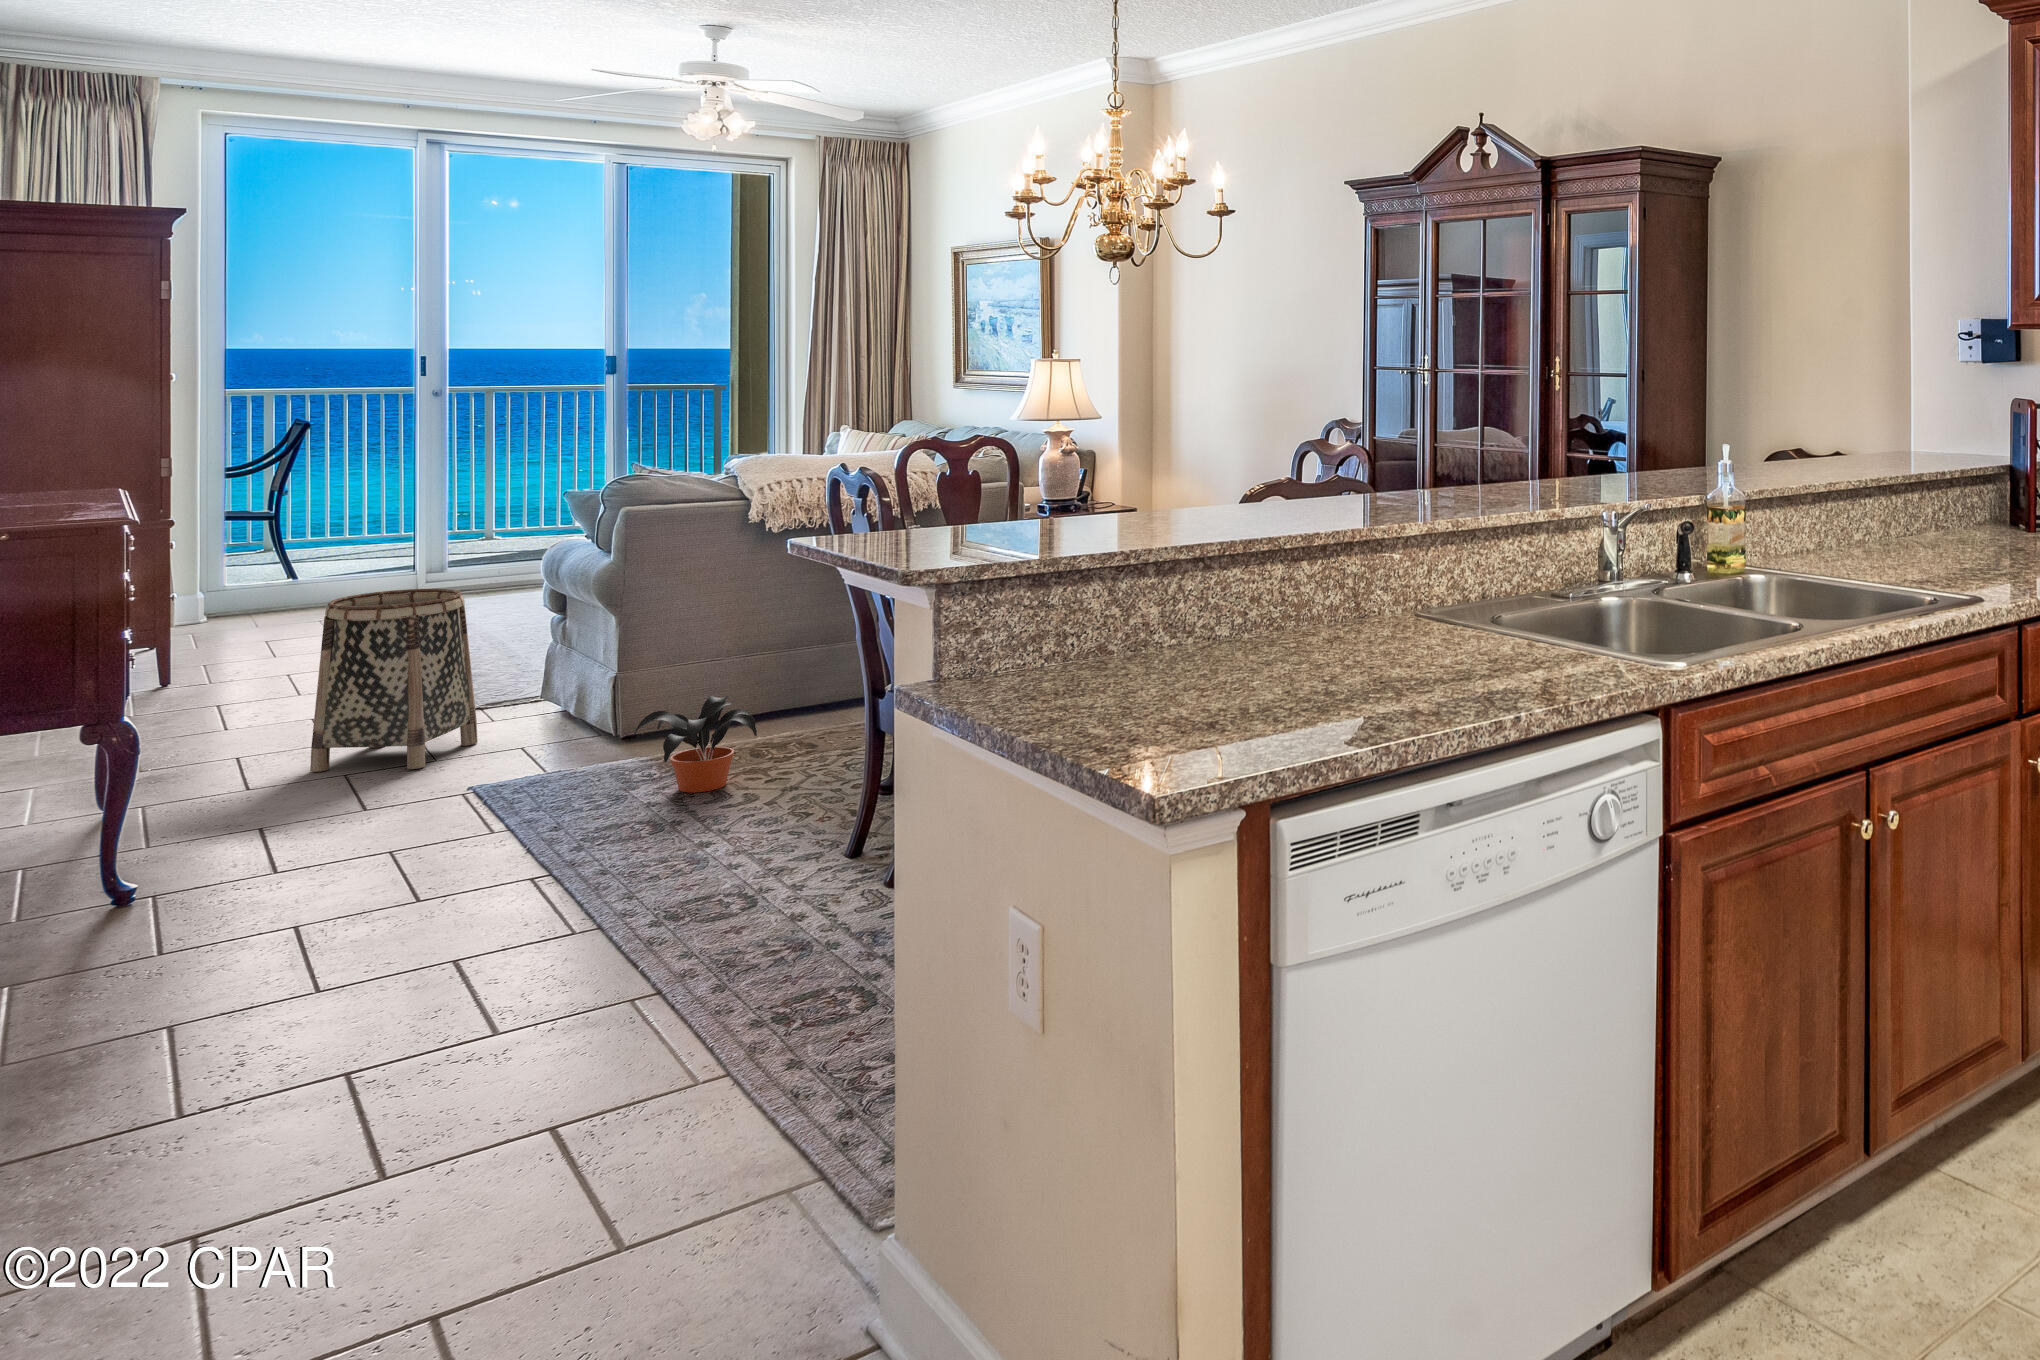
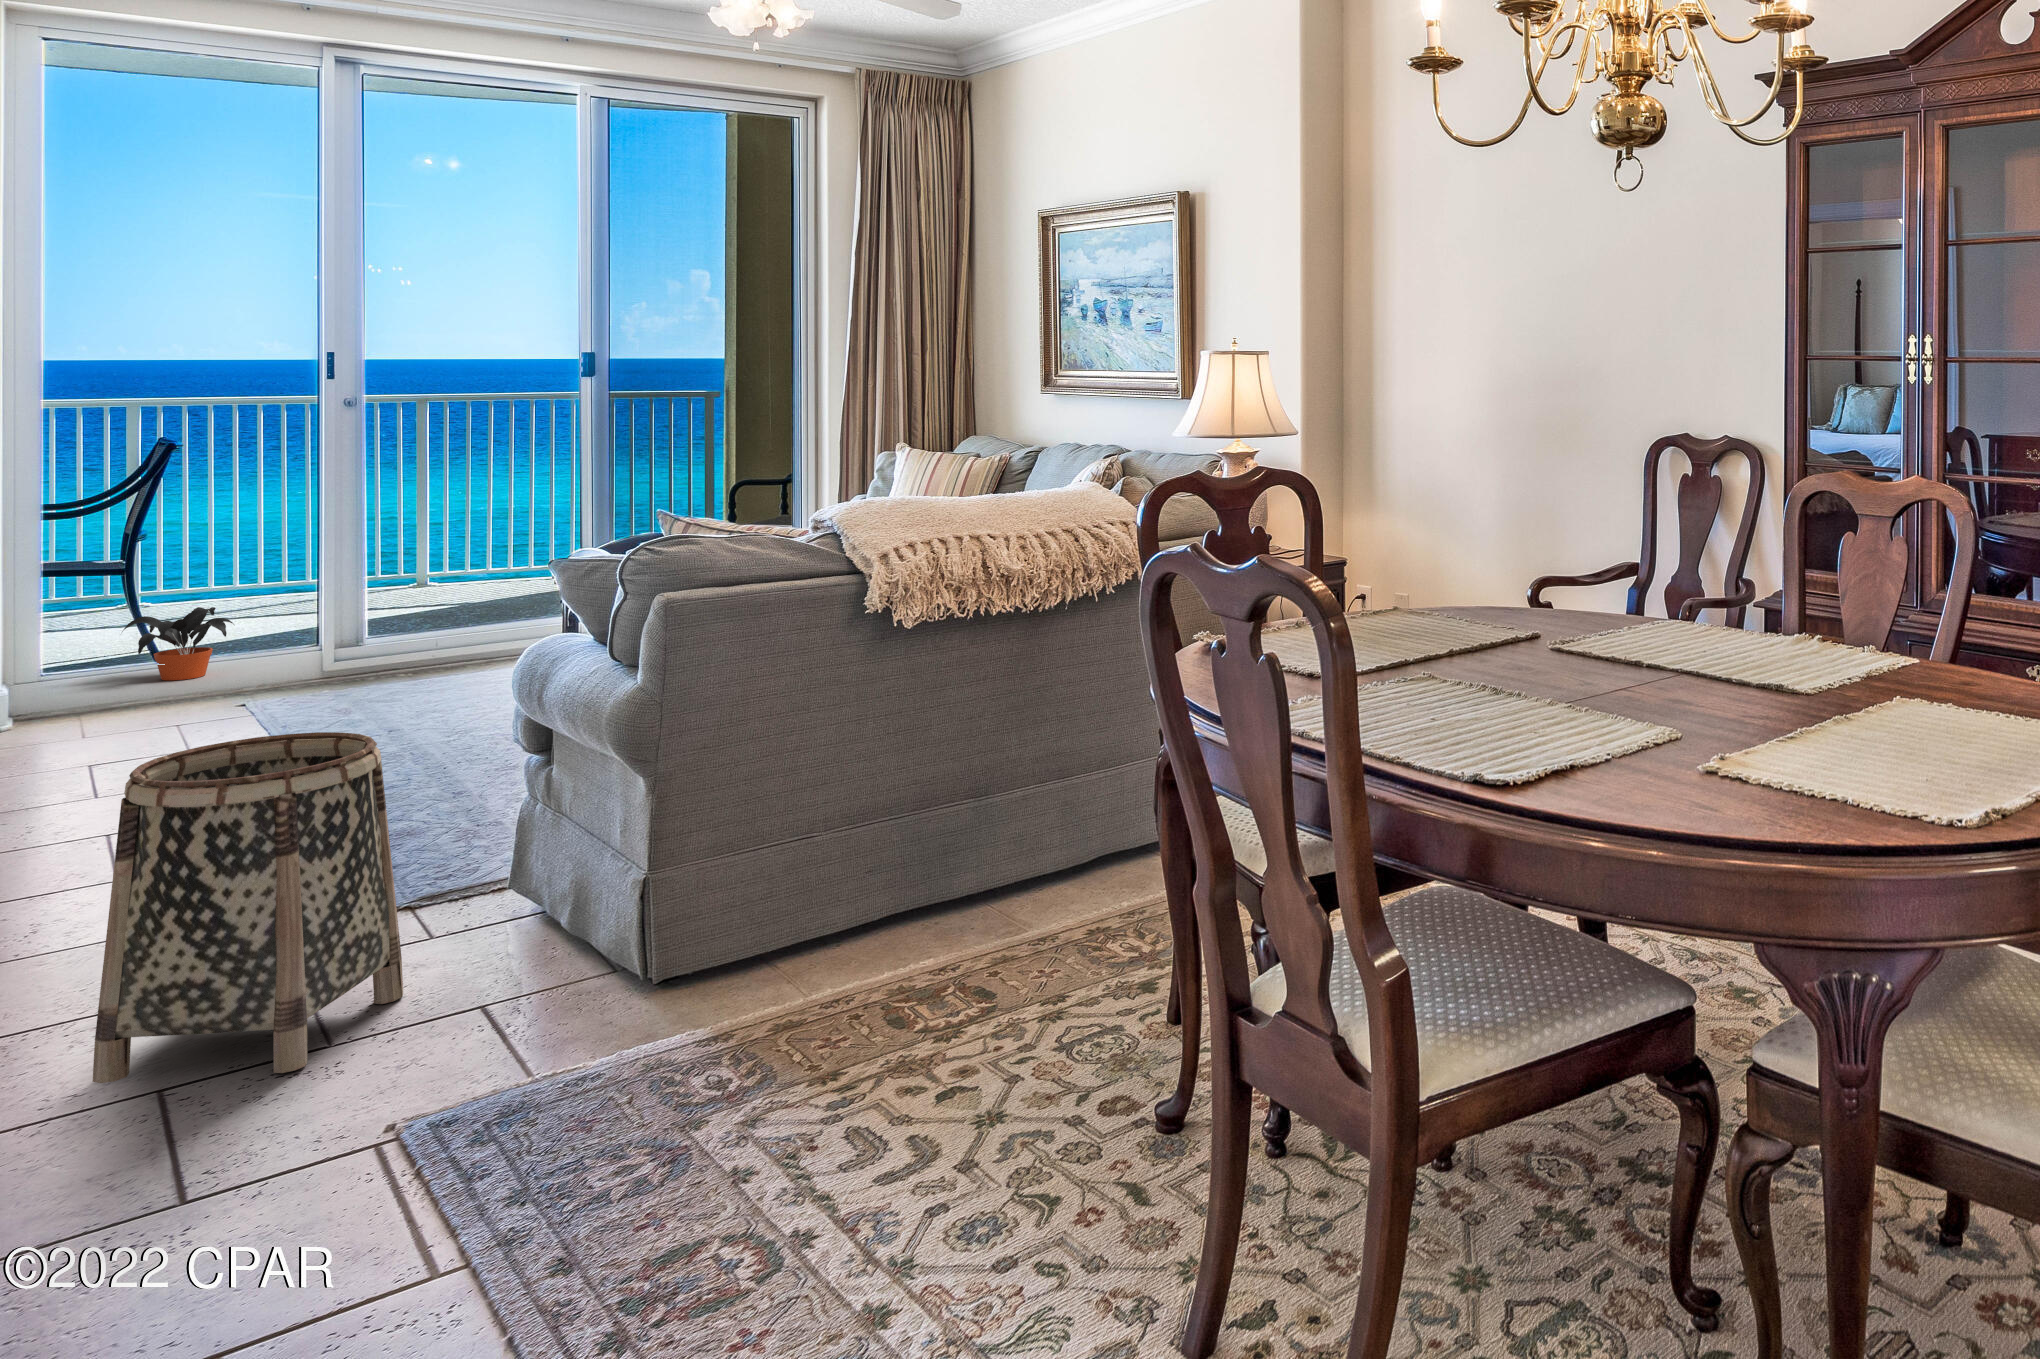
potted plant: present [634,696,757,792] -> present [122,607,233,680]

